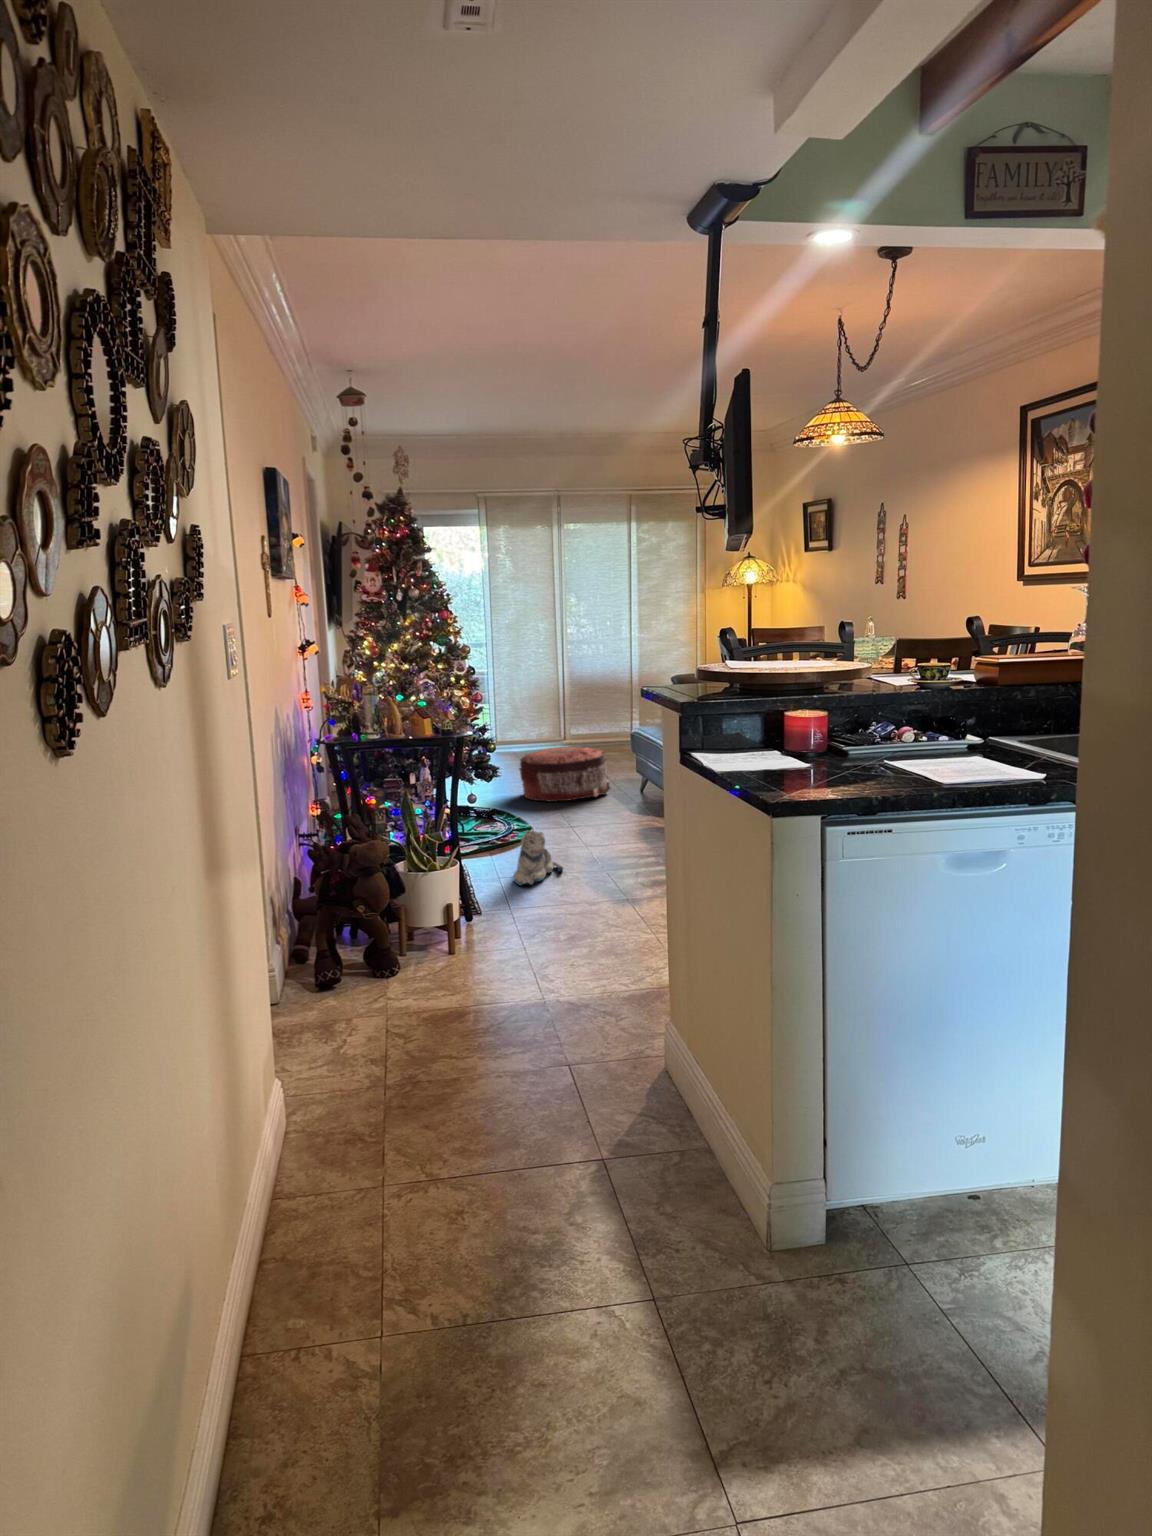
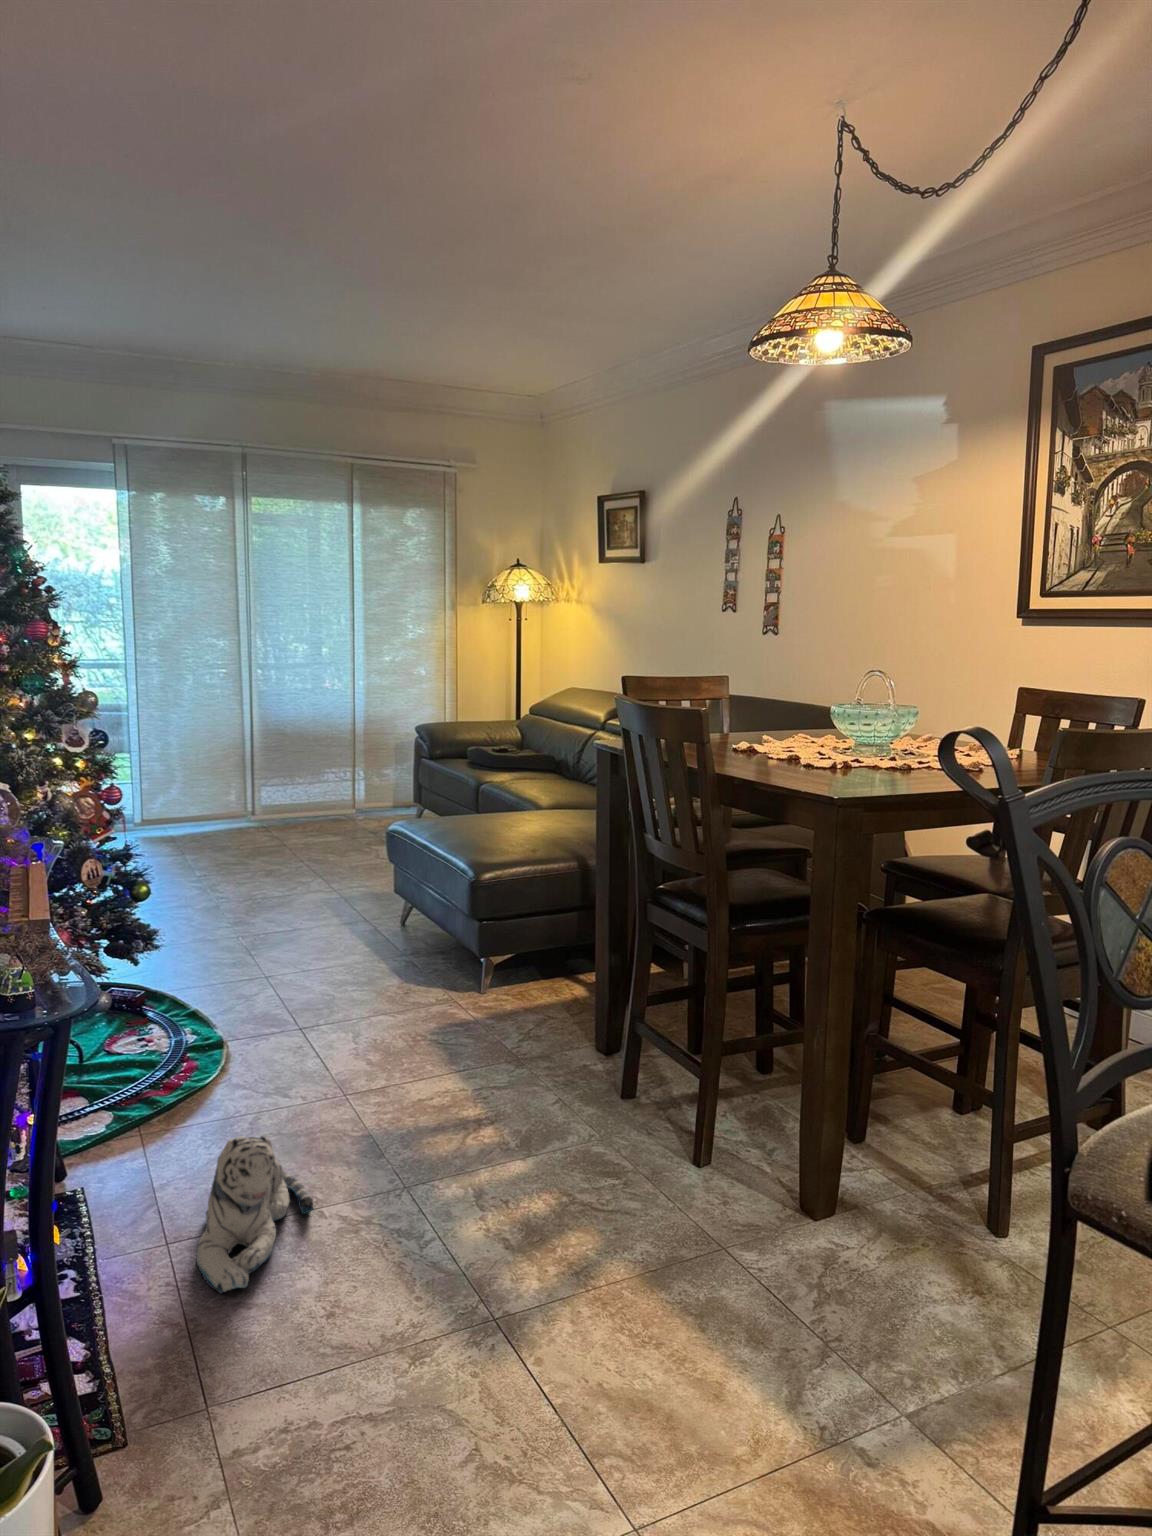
pouf: present [519,748,610,801] -> none [189,848,349,951]

